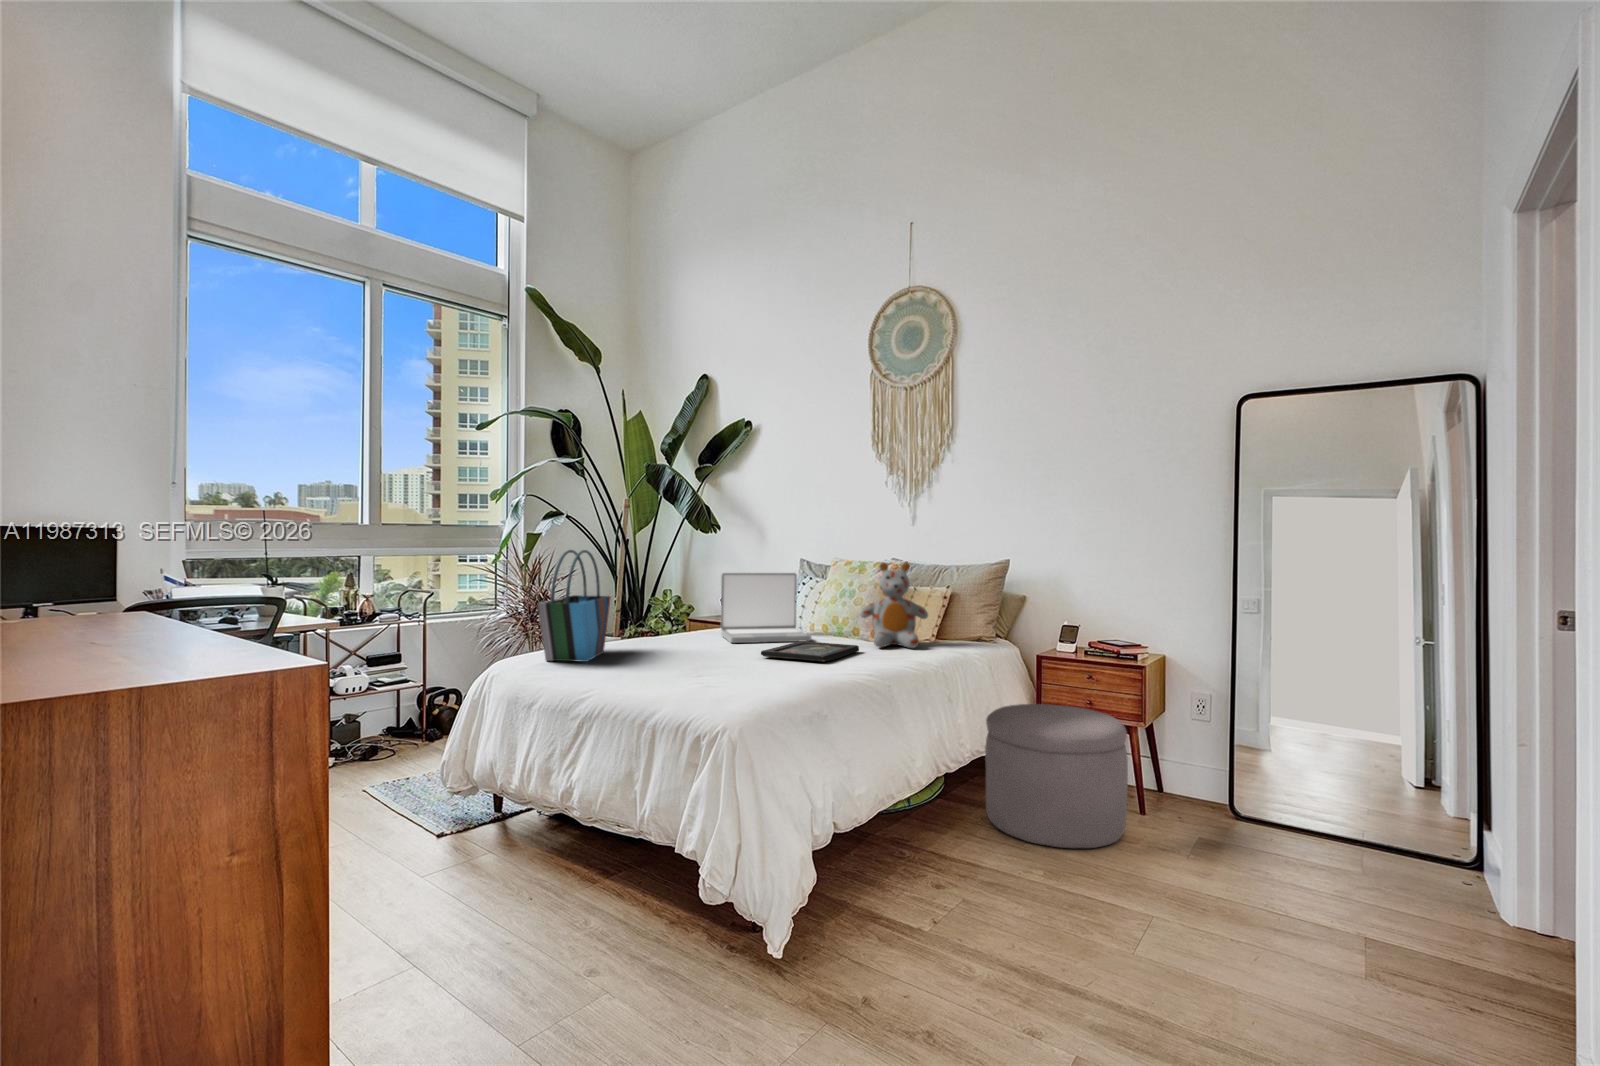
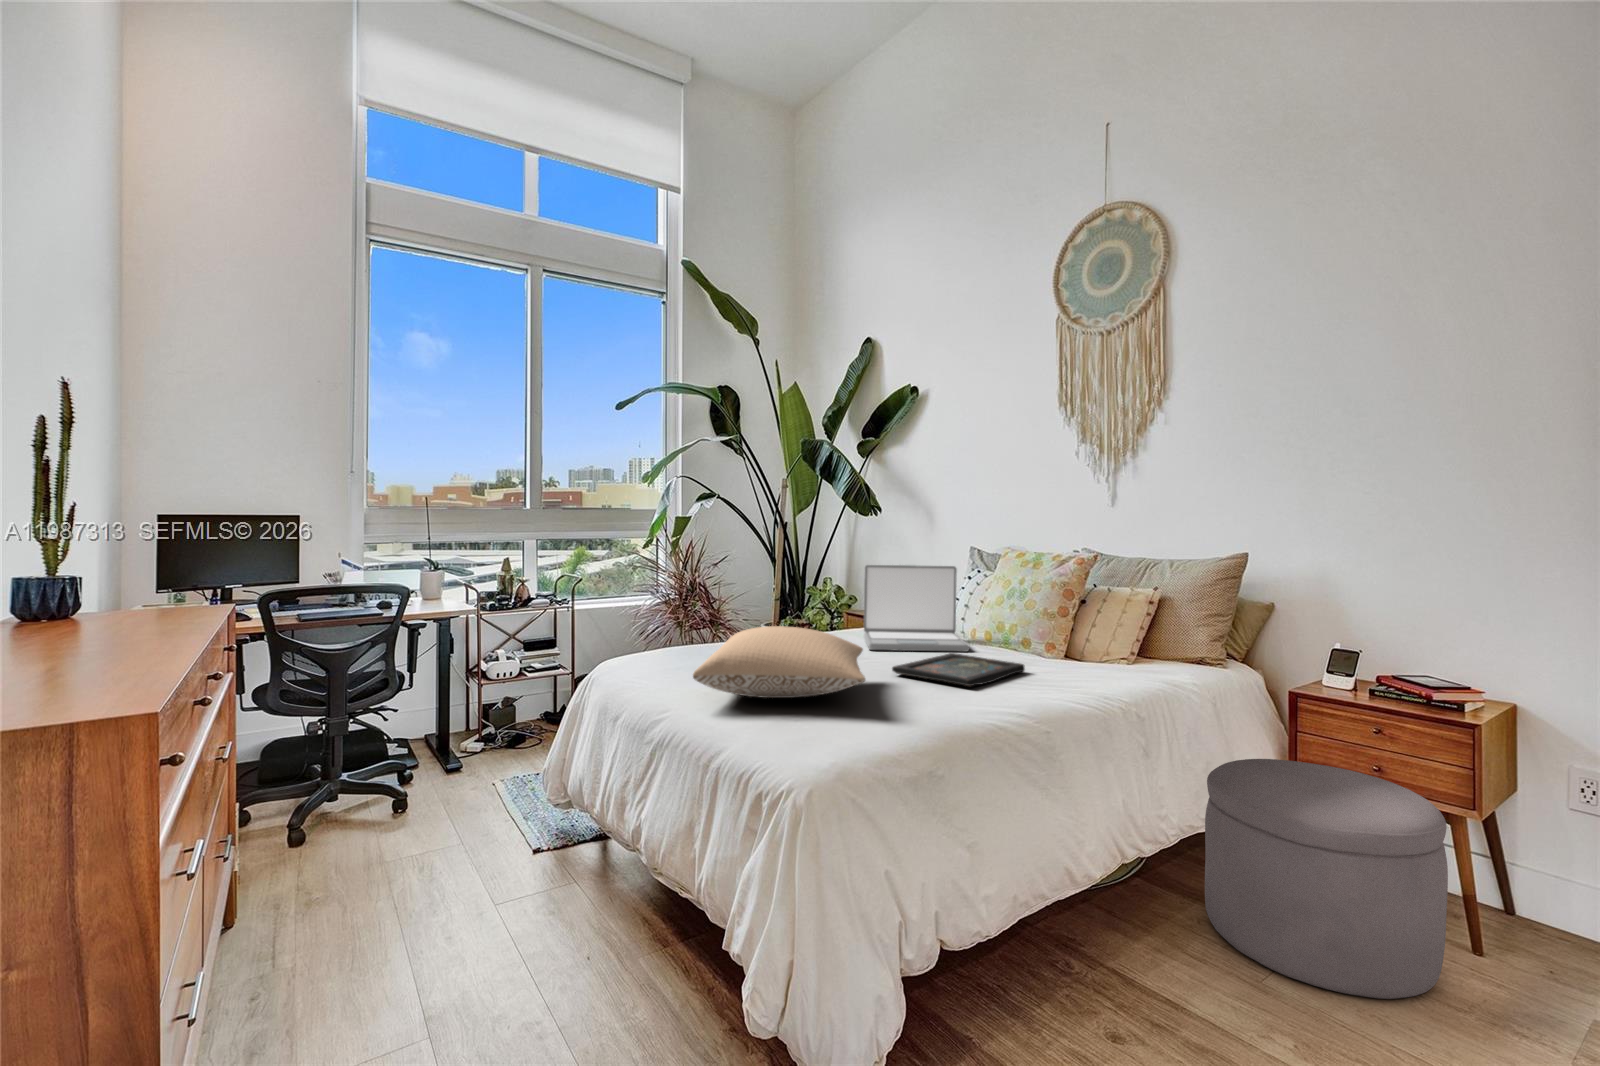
tote bag: present [538,550,611,662] -> none [630,538,726,669]
stuffed bear: present [860,562,928,648] -> none [1031,556,1126,671]
pillow: none [622,620,758,674] -> present [693,626,865,698]

